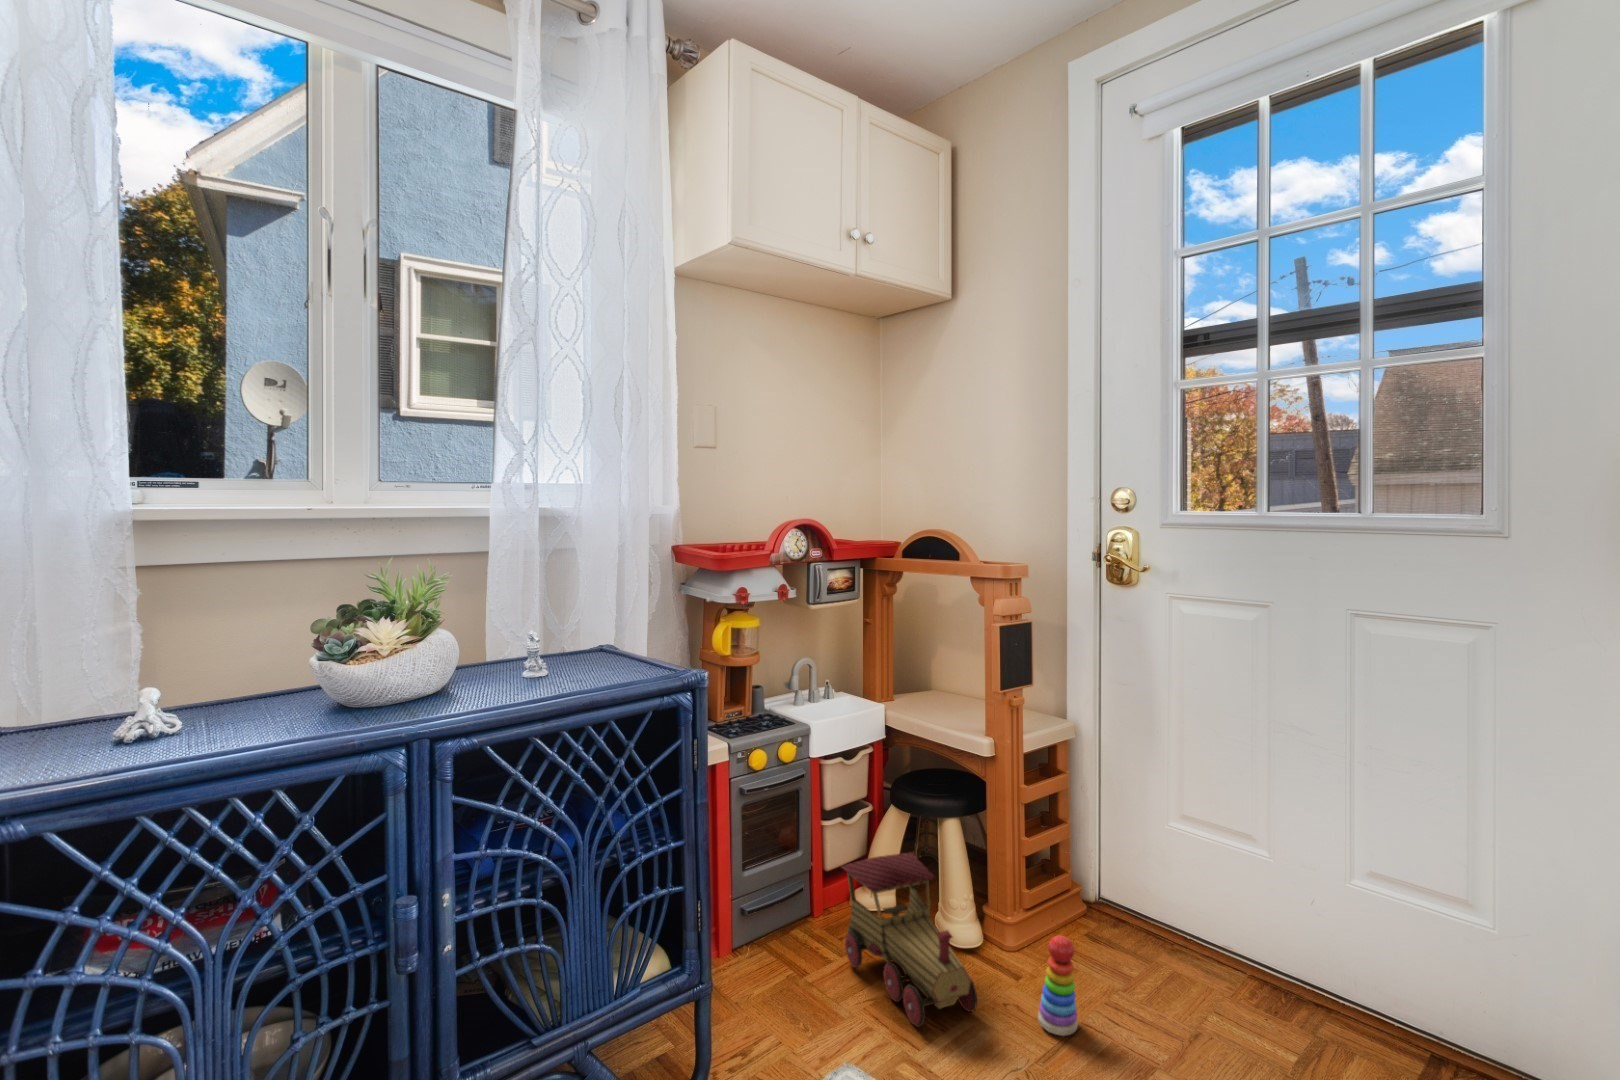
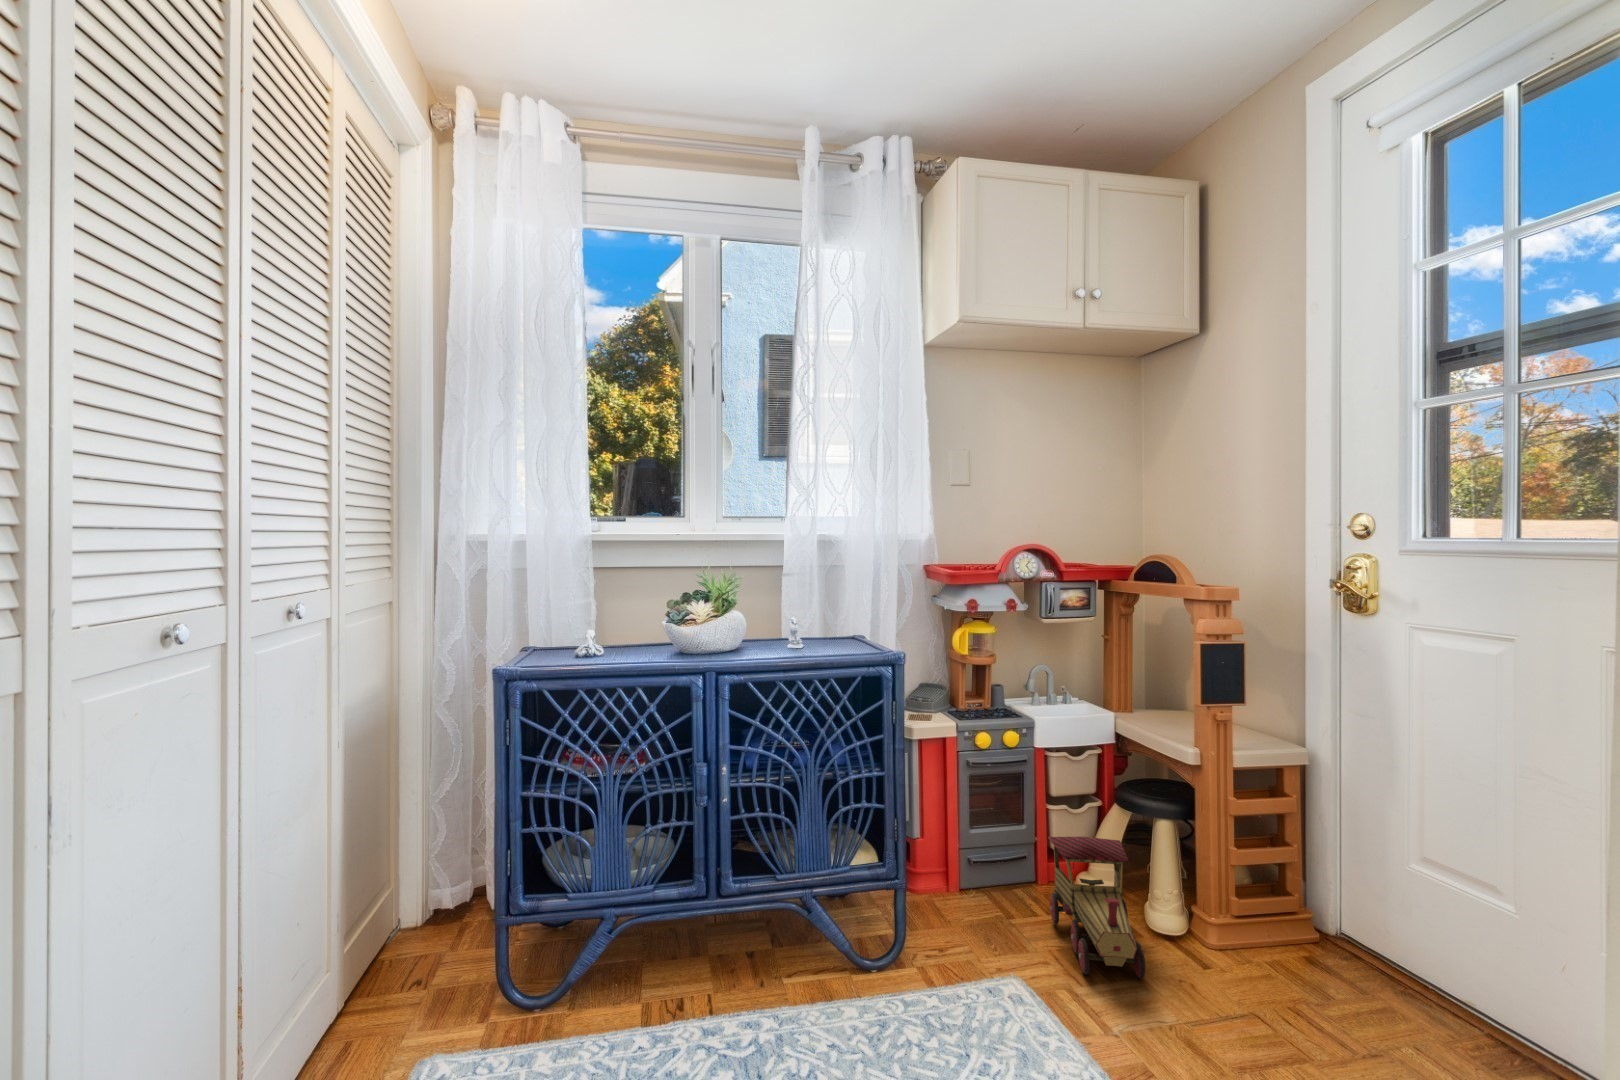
stacking toy: present [1038,935,1078,1036] -> none [1202,926,1243,1020]

